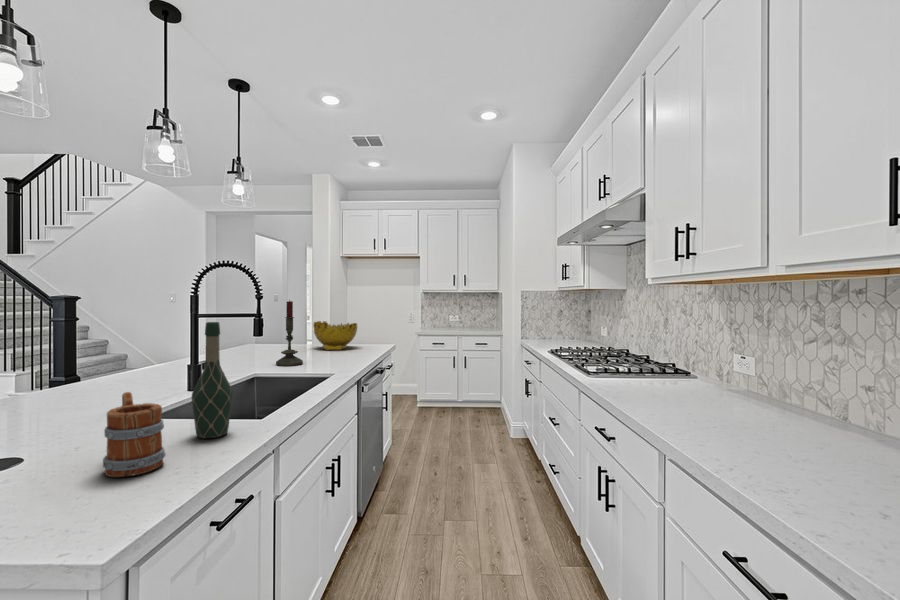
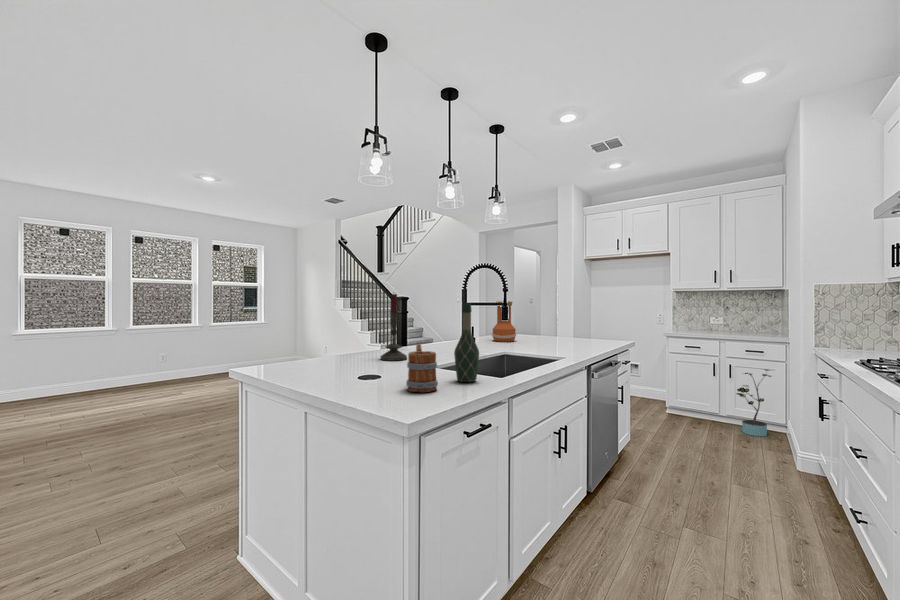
candle: present [276,300,303,366] -> present [381,294,407,361]
vase: none [234,306,267,356] -> present [492,301,516,342]
decorative bowl: present [313,321,357,350] -> none [555,316,595,342]
potted plant: none [474,361,500,421] -> present [736,369,771,436]

